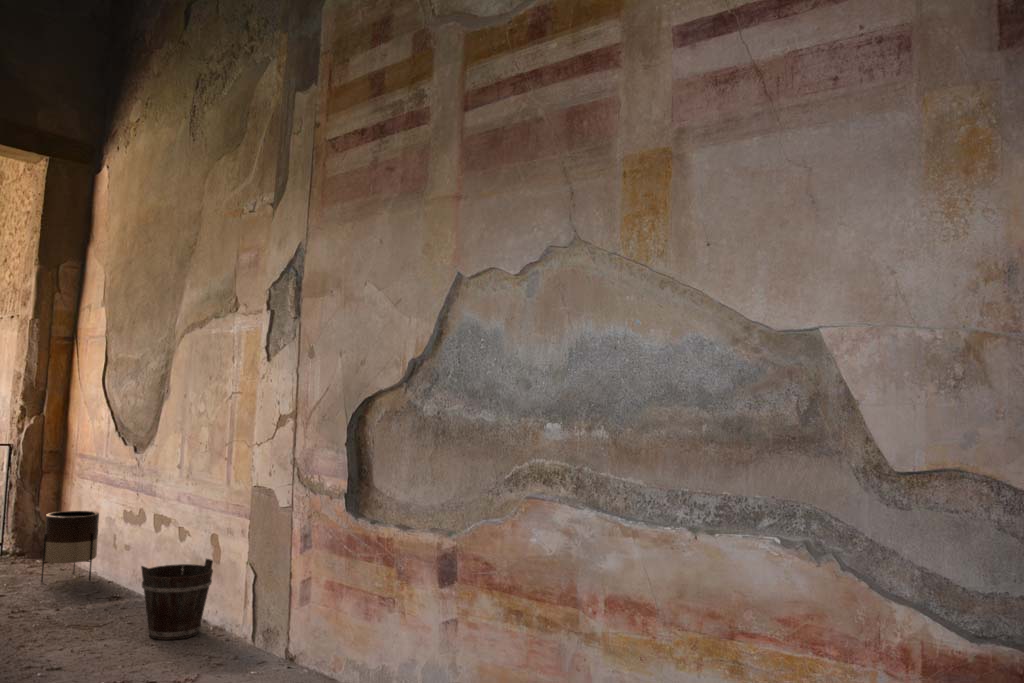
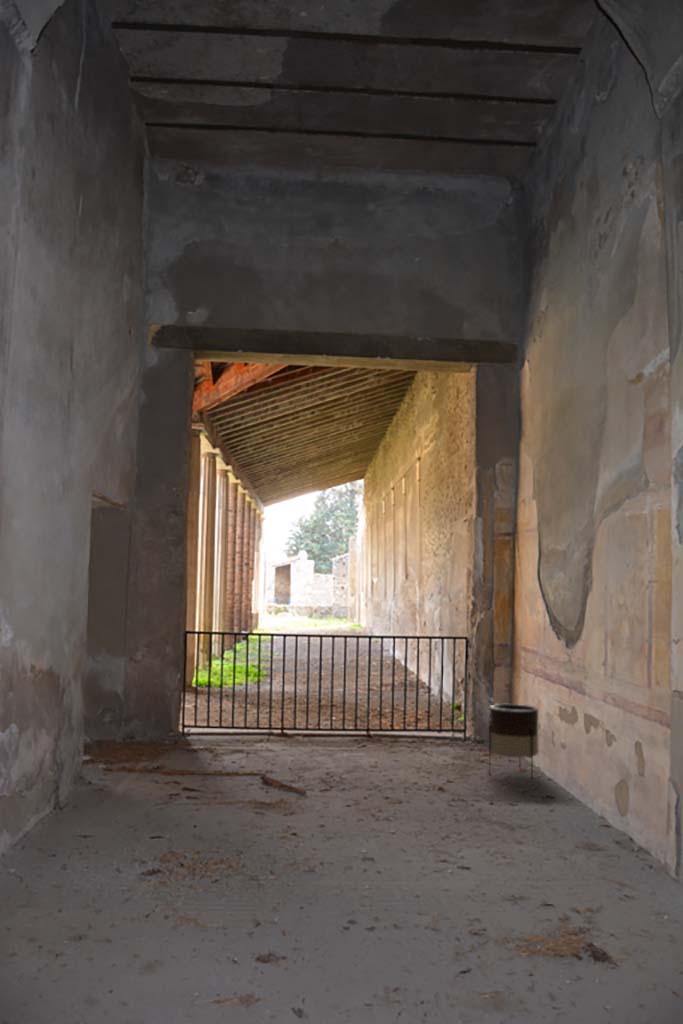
bucket: present [141,559,213,640] -> none [559,771,640,862]

